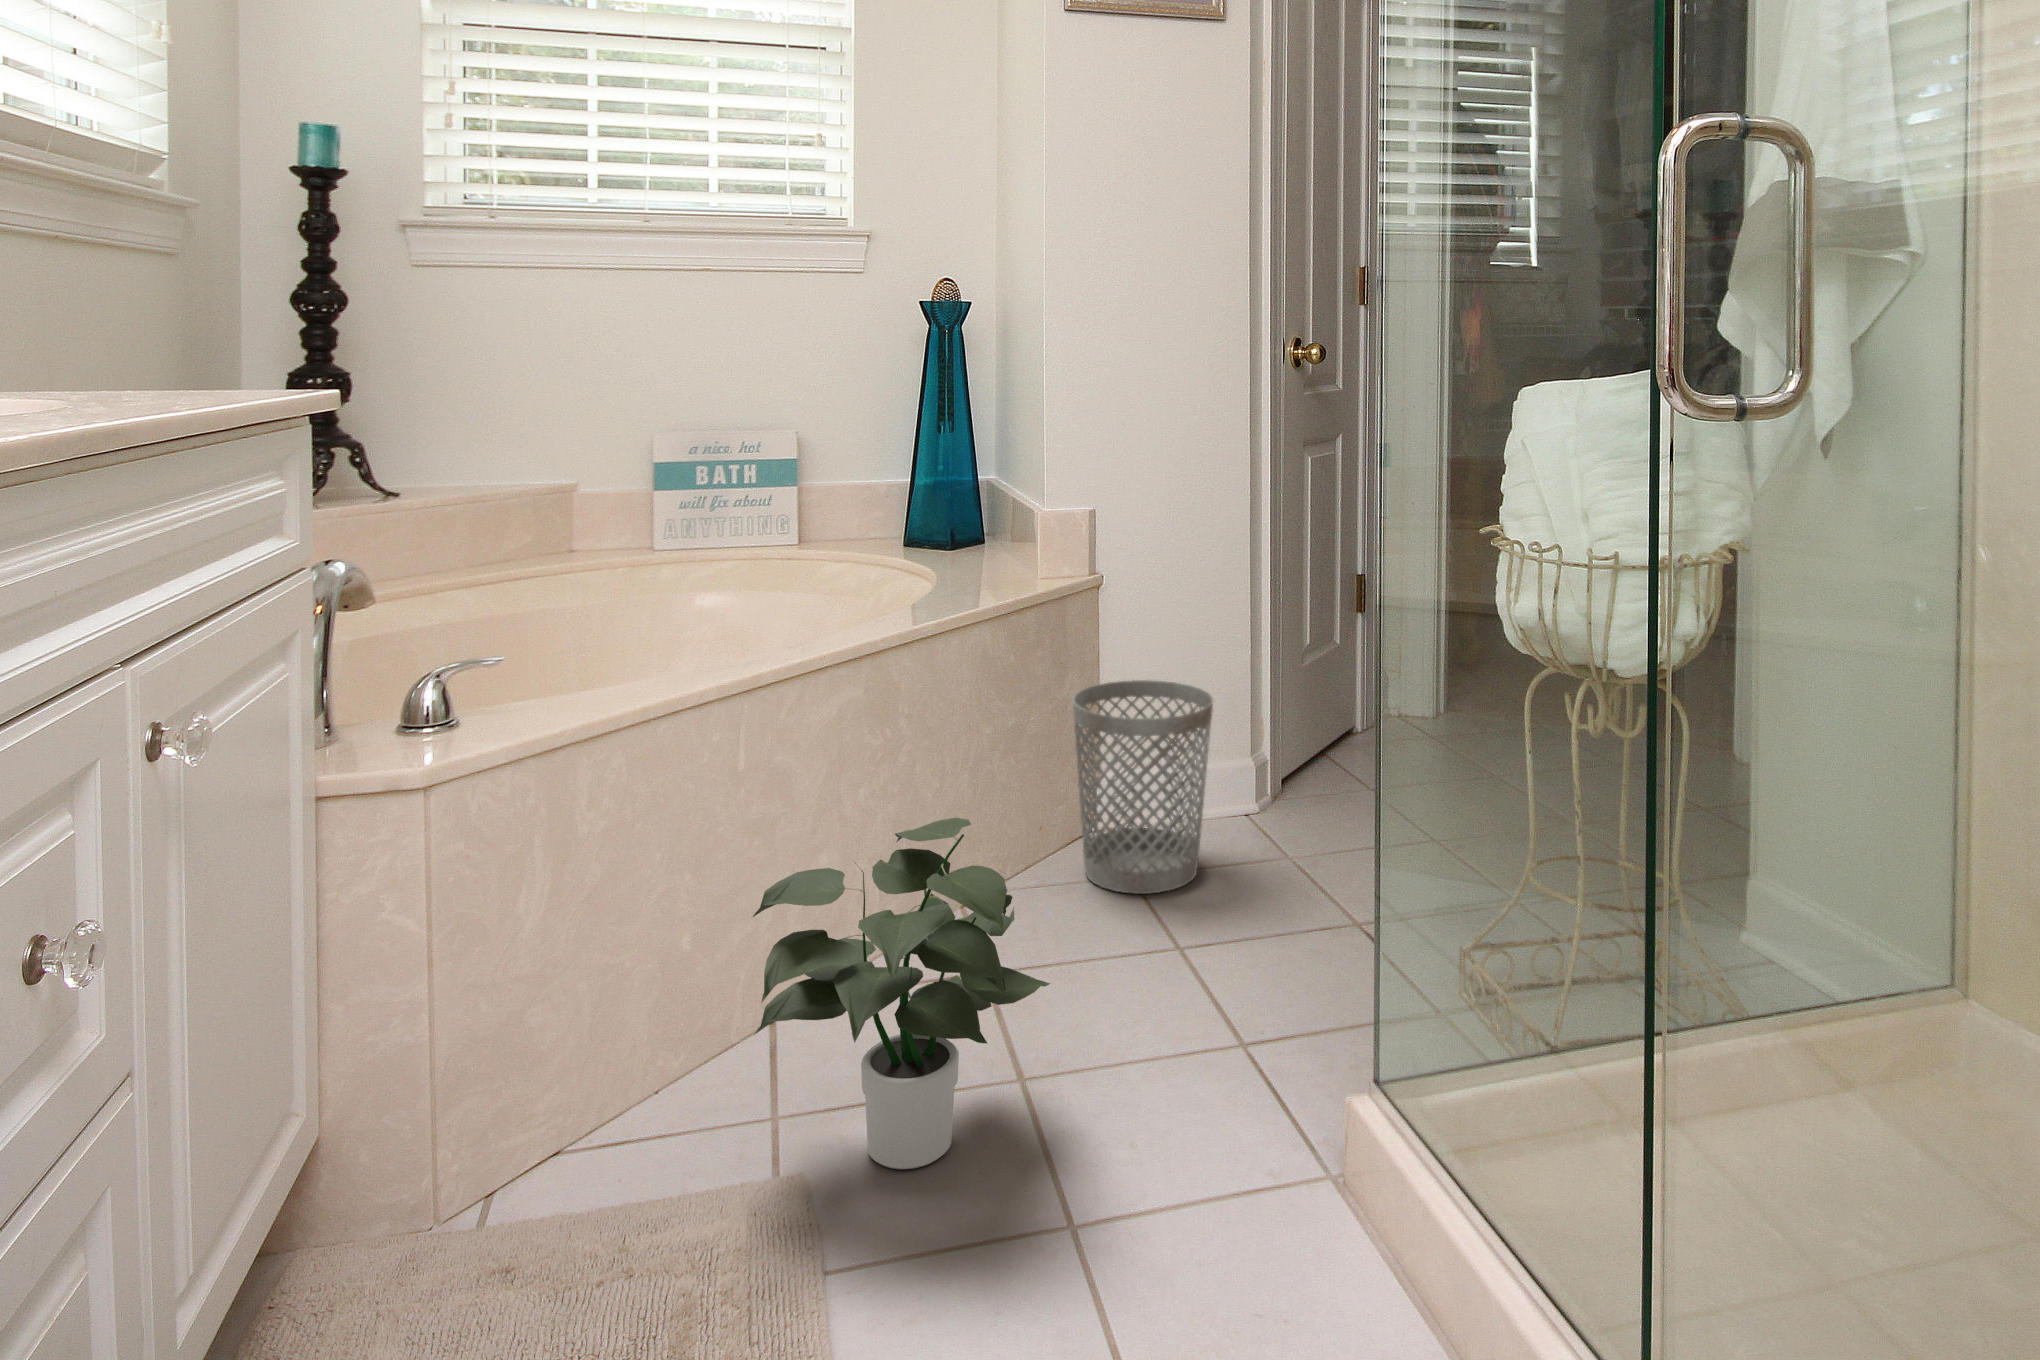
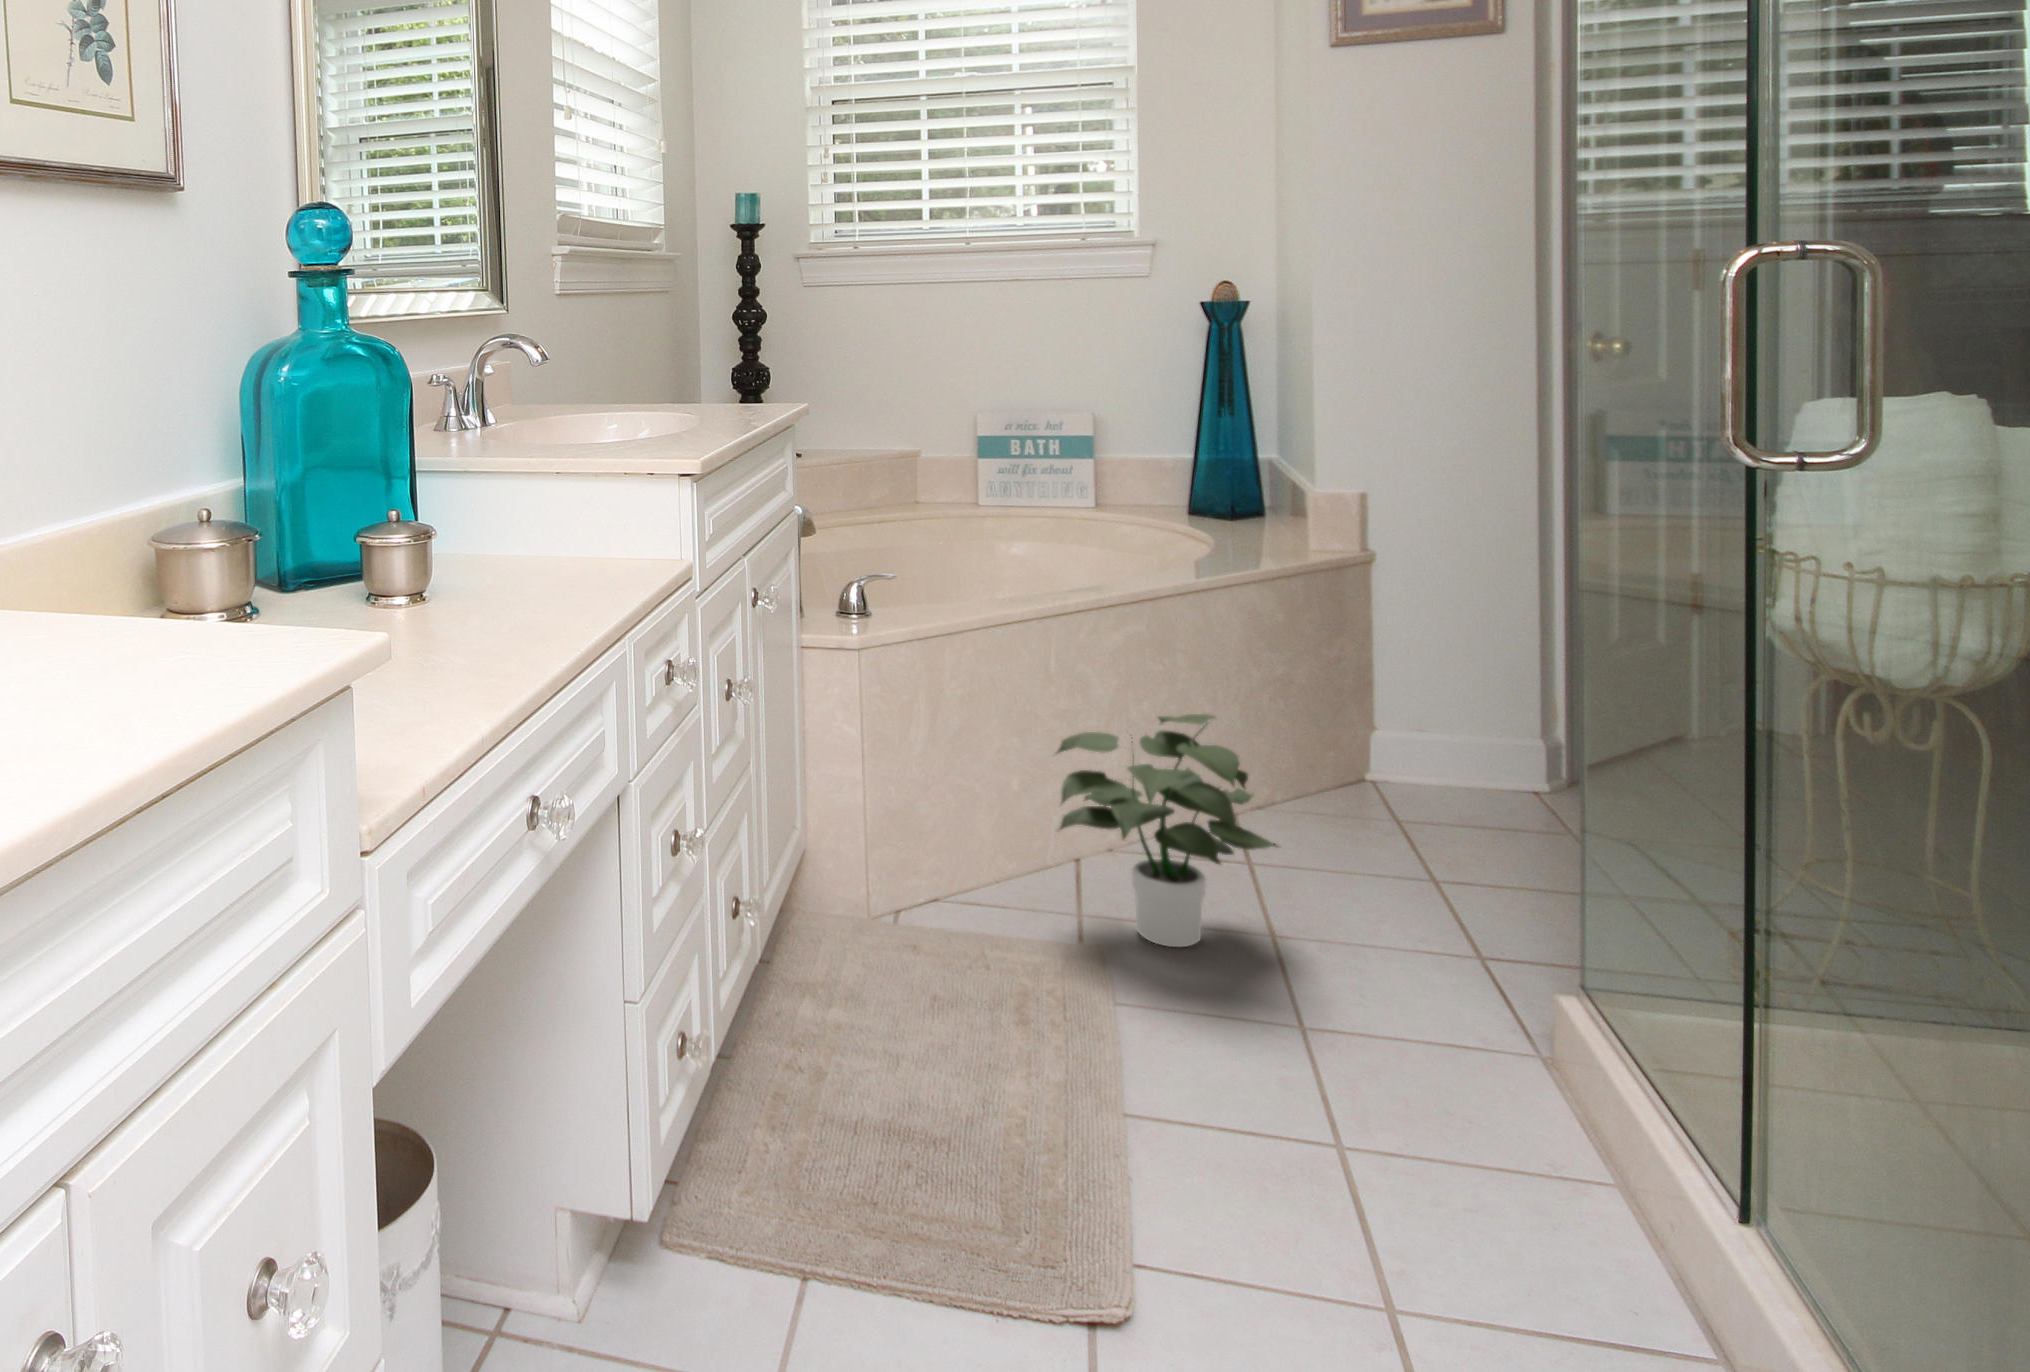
wastebasket: present [1072,680,1213,894] -> none [1336,646,1483,833]

